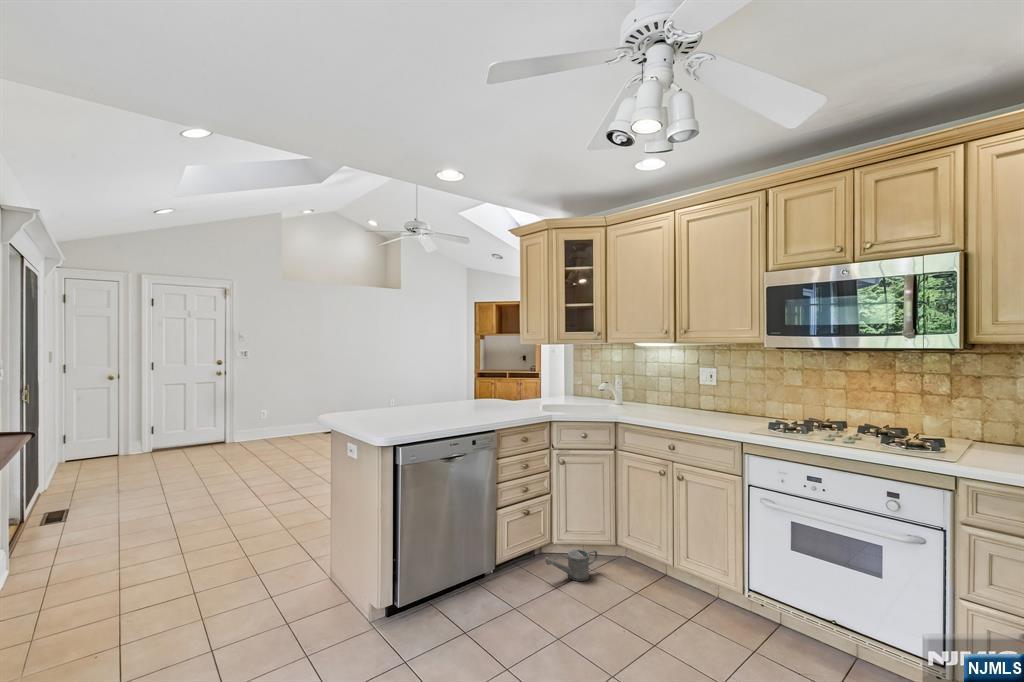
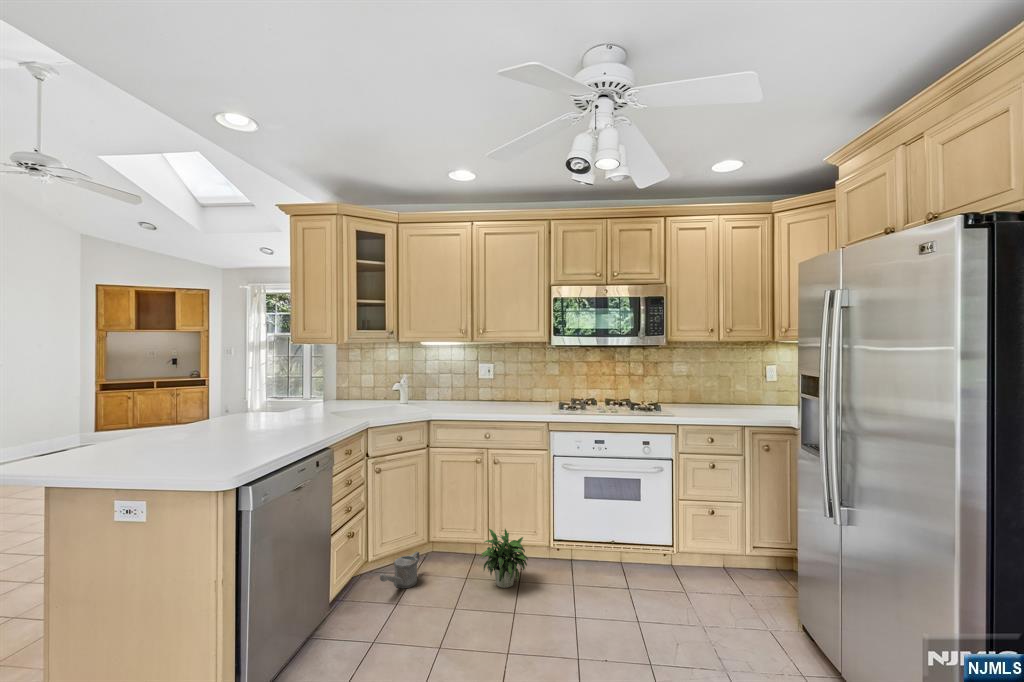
potted plant: none [640,550,705,622] -> present [480,529,528,588]

